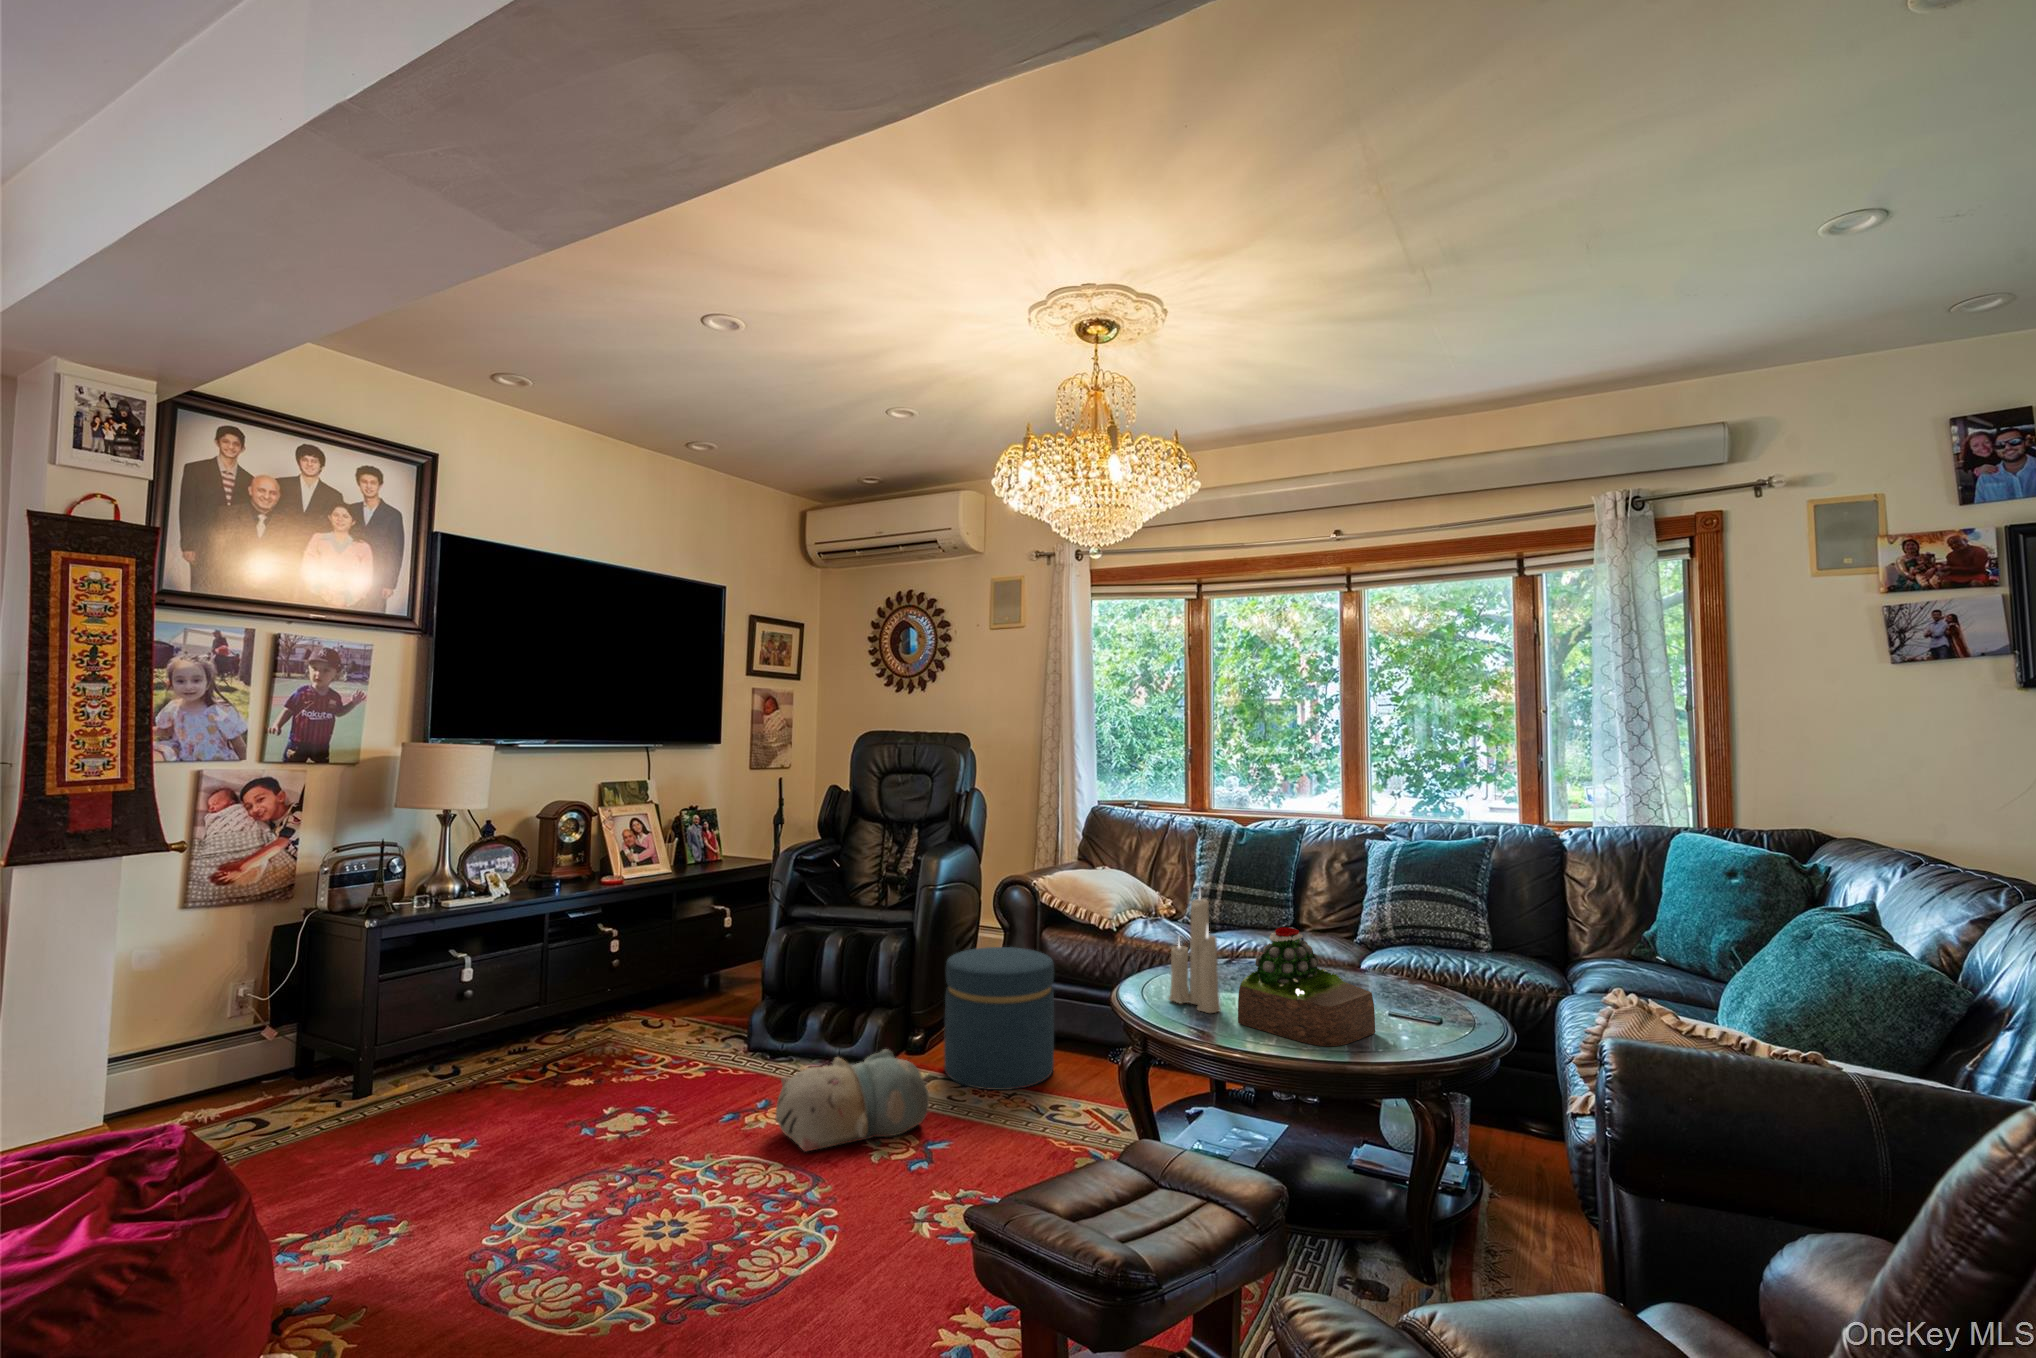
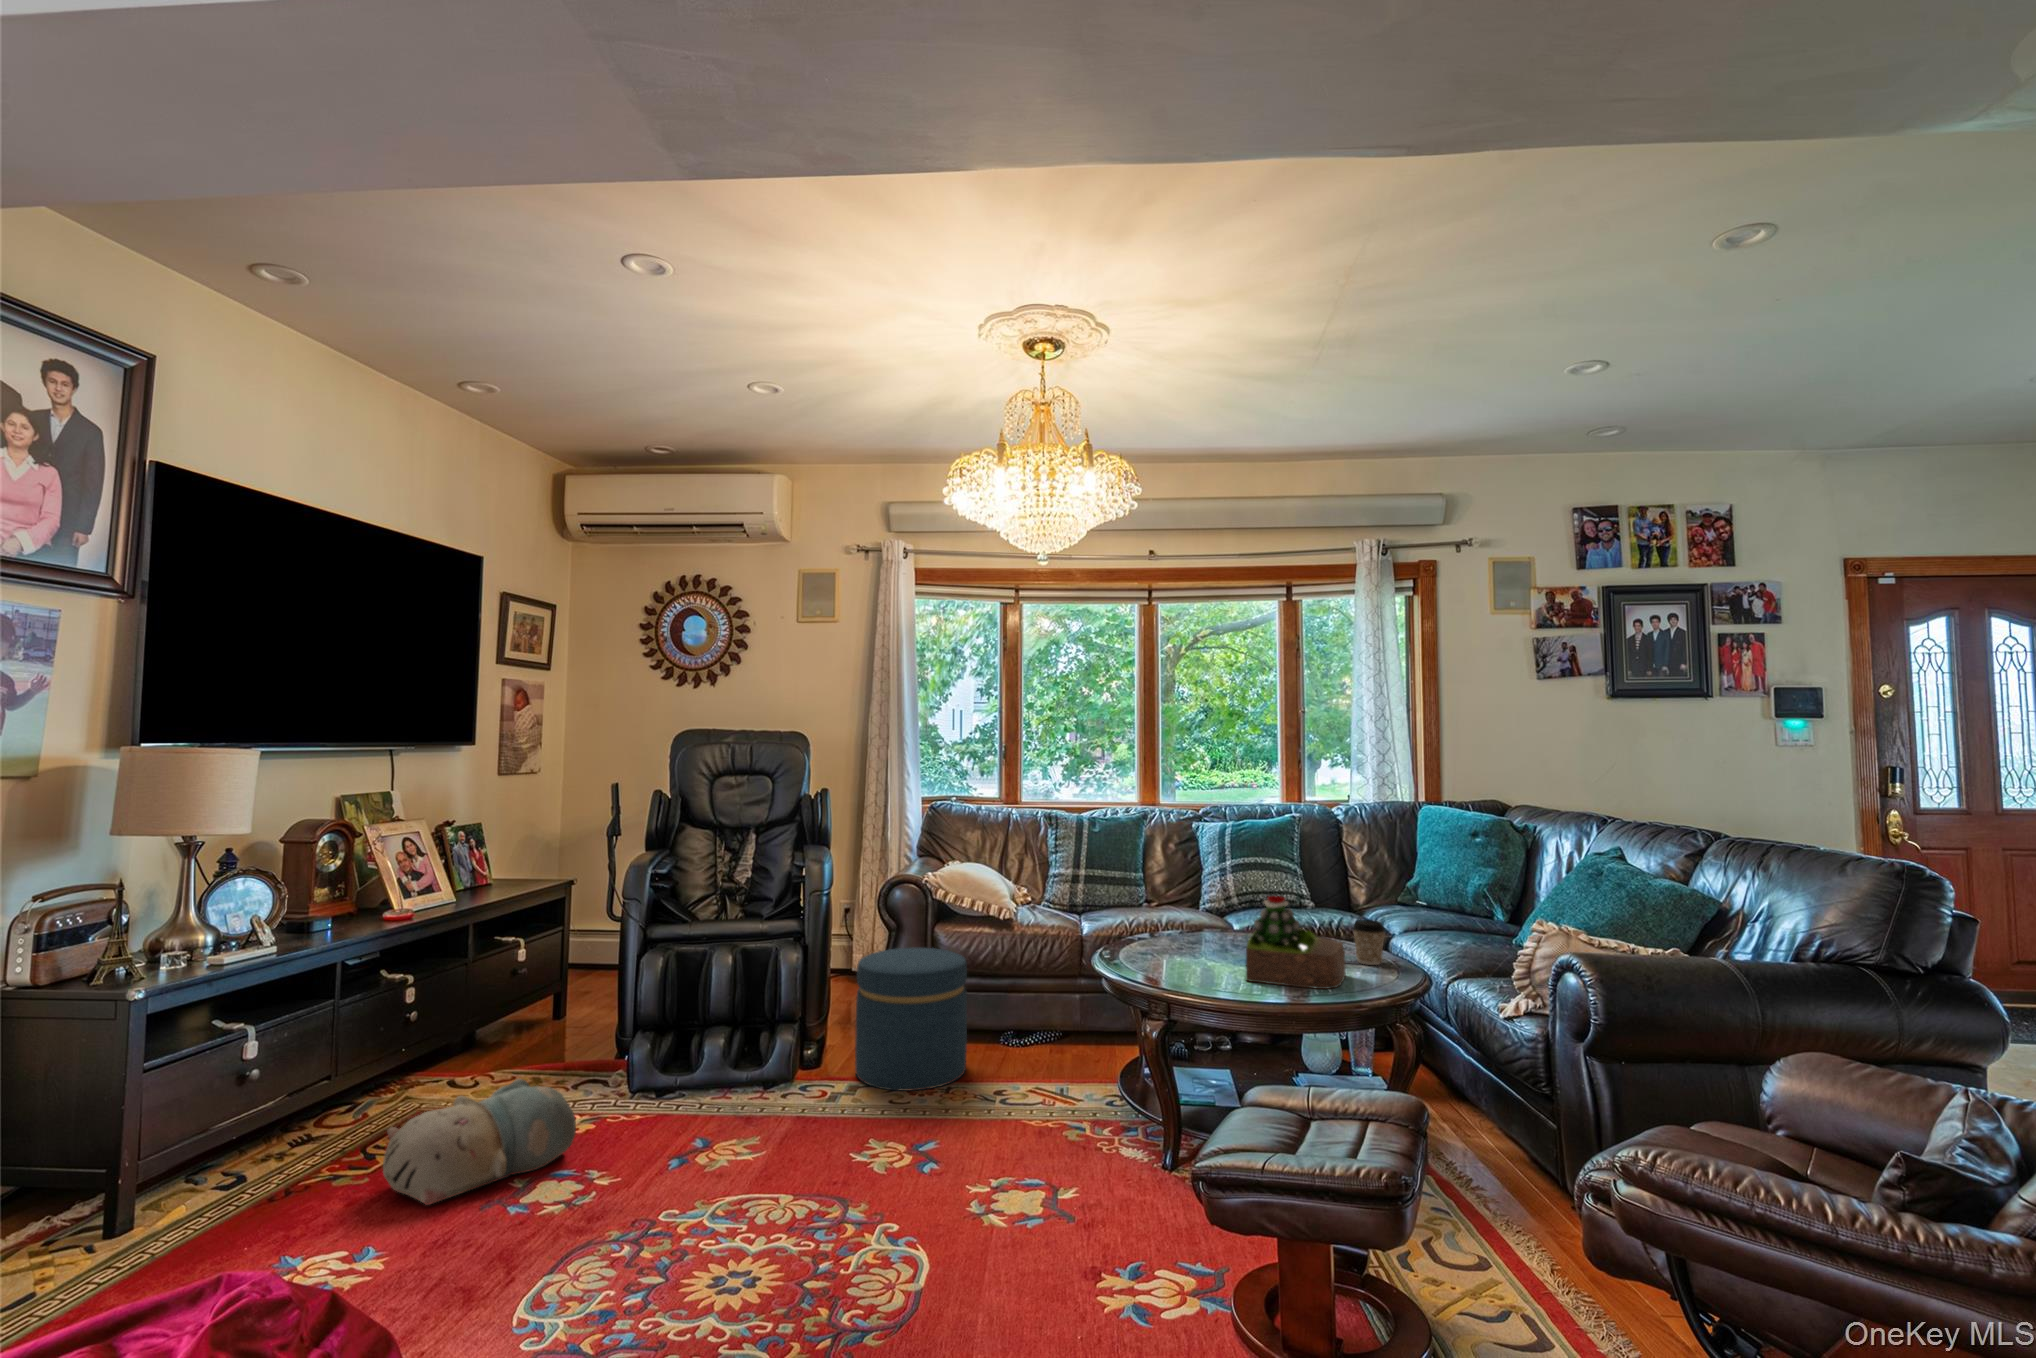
candle: present [1169,898,1220,1013] -> none [1167,860,1219,976]
coffee cup: none [1414,968,1455,1026] -> present [1353,920,1385,965]
plush toy: present [775,1049,929,1151] -> present [383,1079,576,1205]

